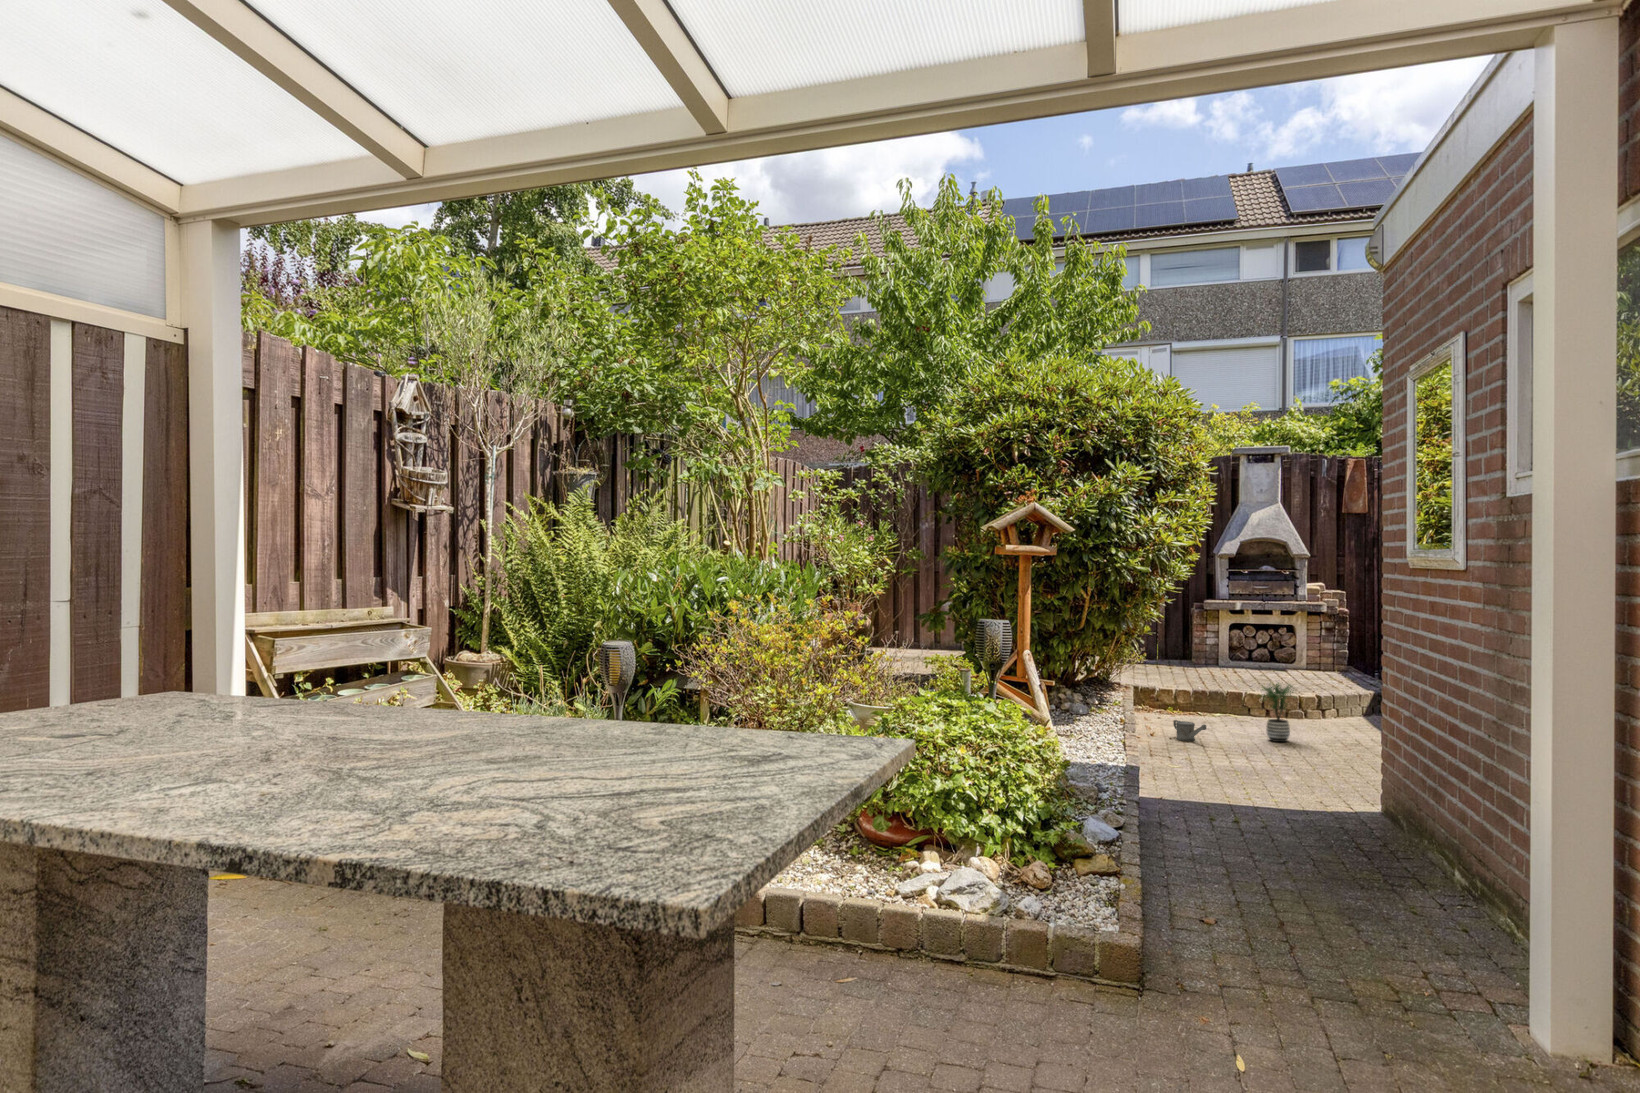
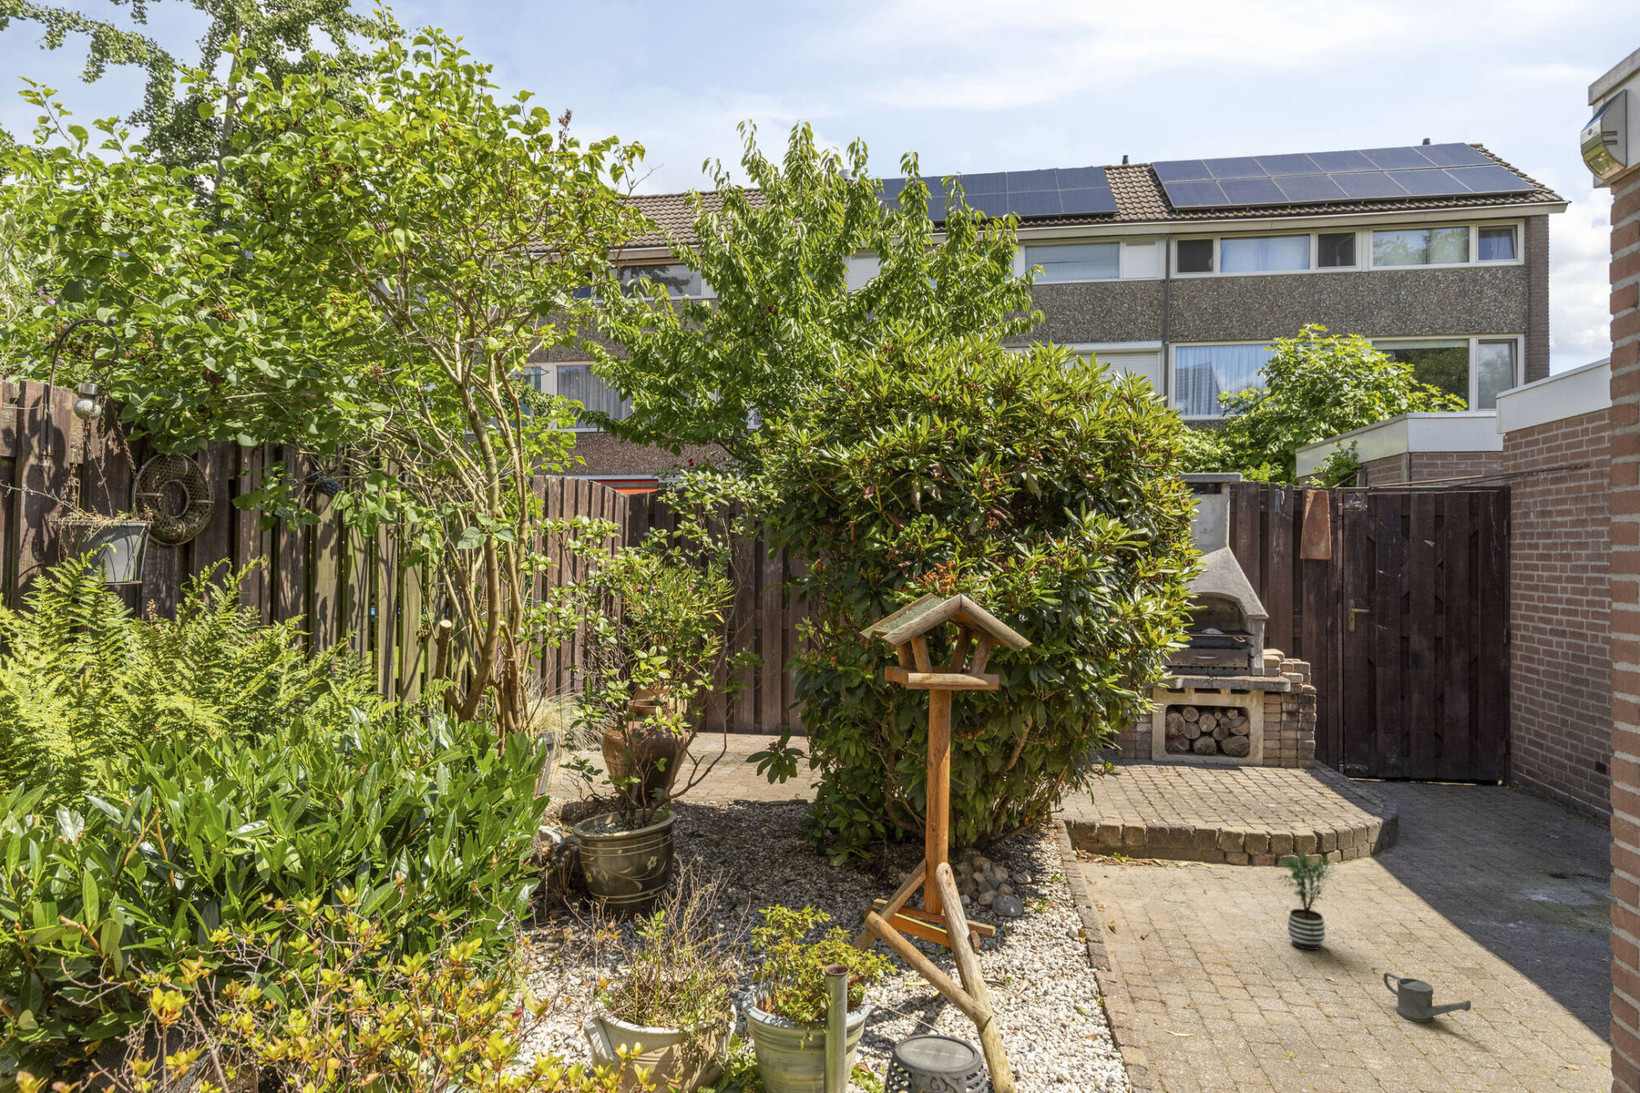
watering can: present [1173,720,1206,741] -> present [1383,973,1471,1022]

